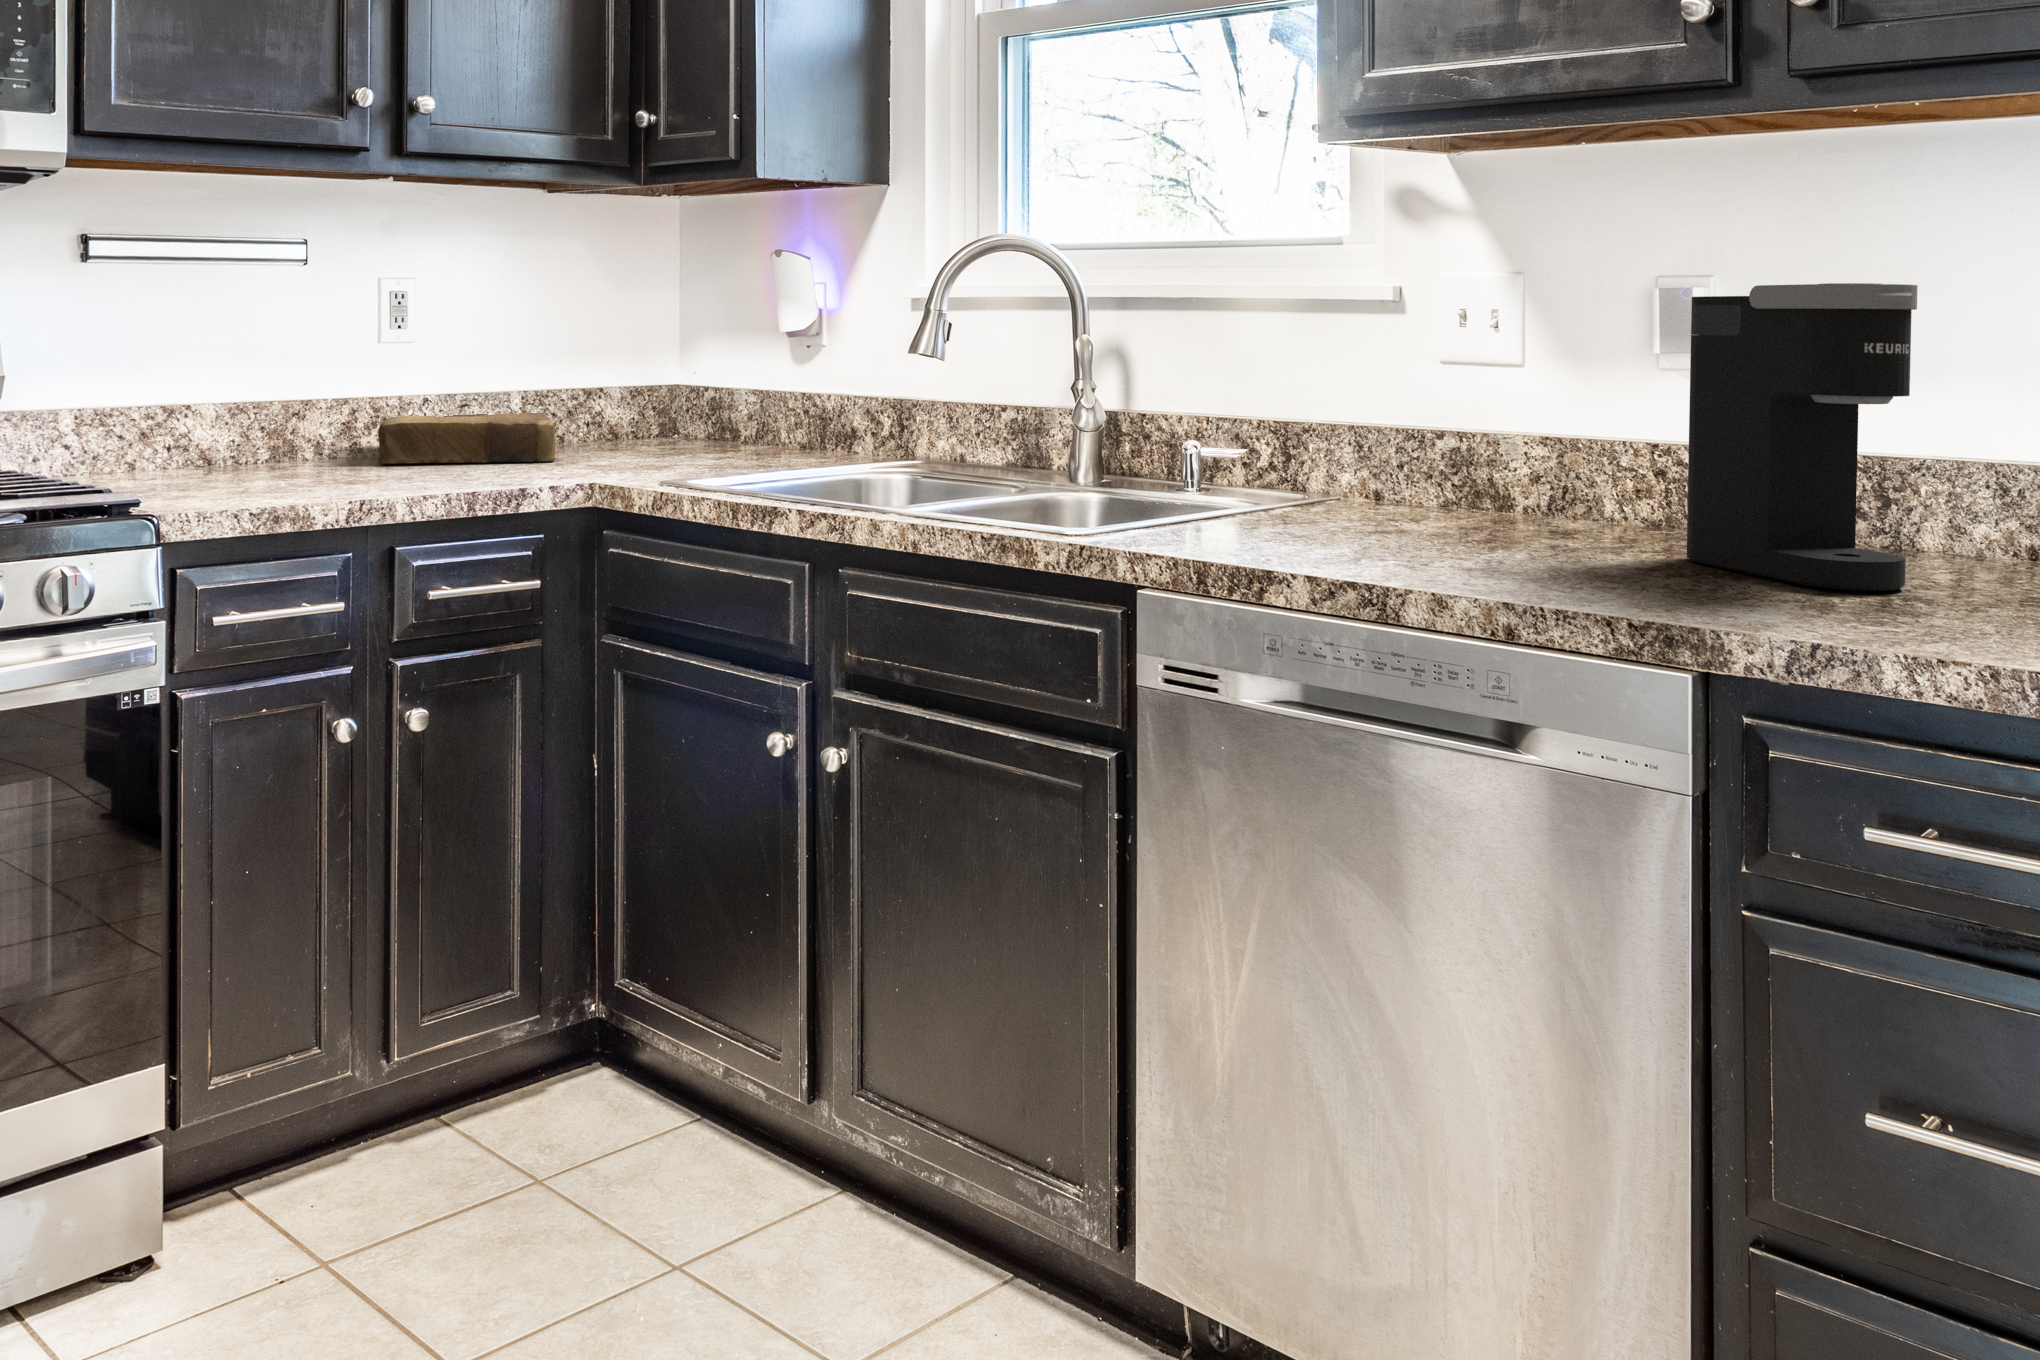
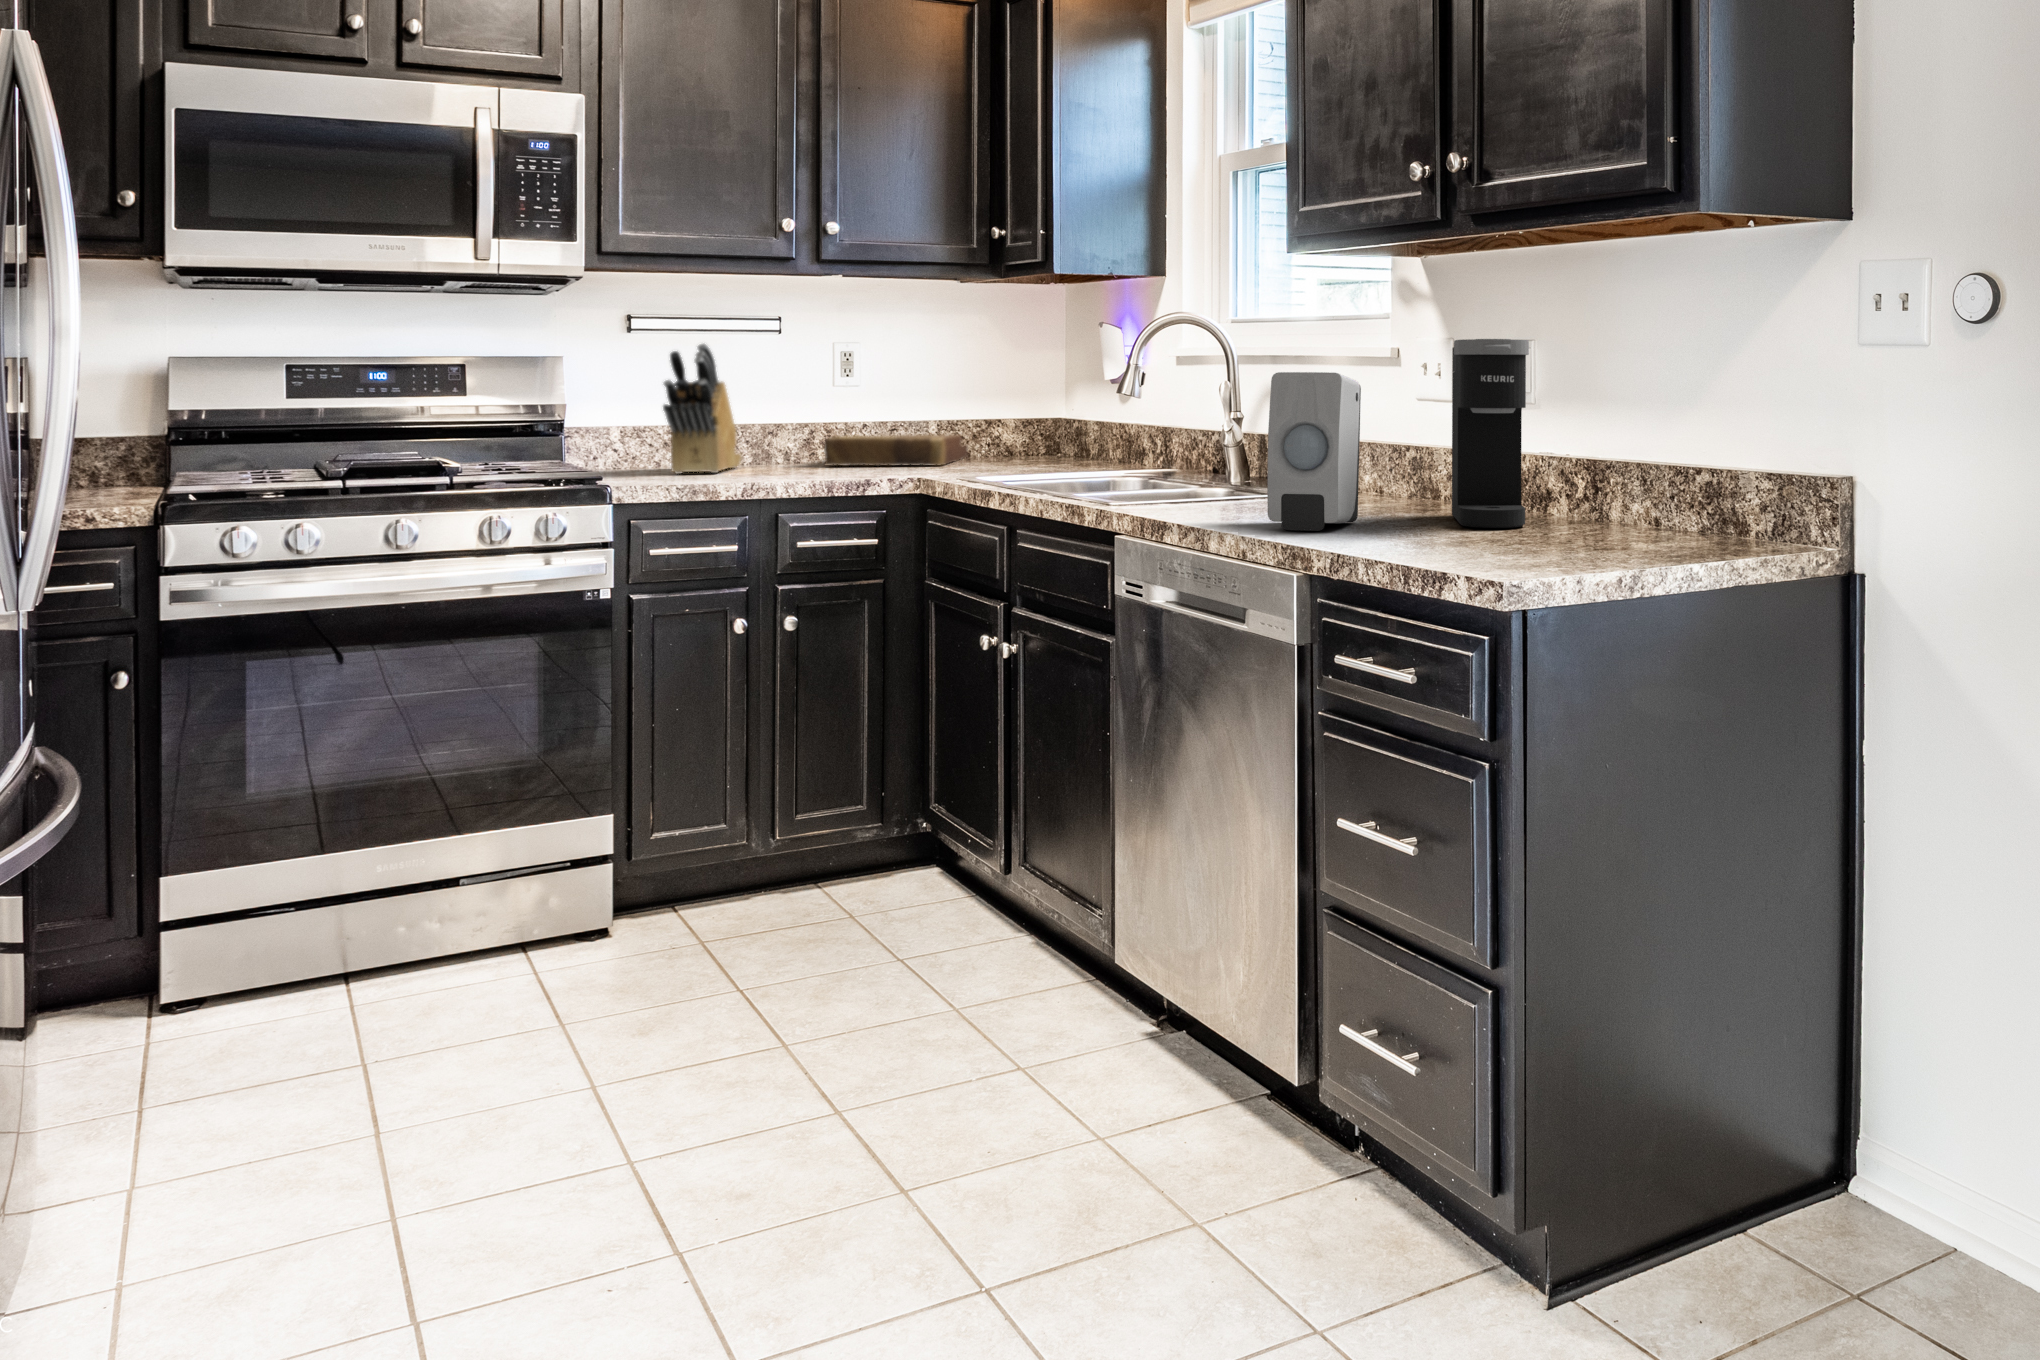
knife block: none [168,280,248,482] -> present [663,344,742,474]
soap dispenser: none [1493,337,1671,604] -> present [1267,372,1361,531]

